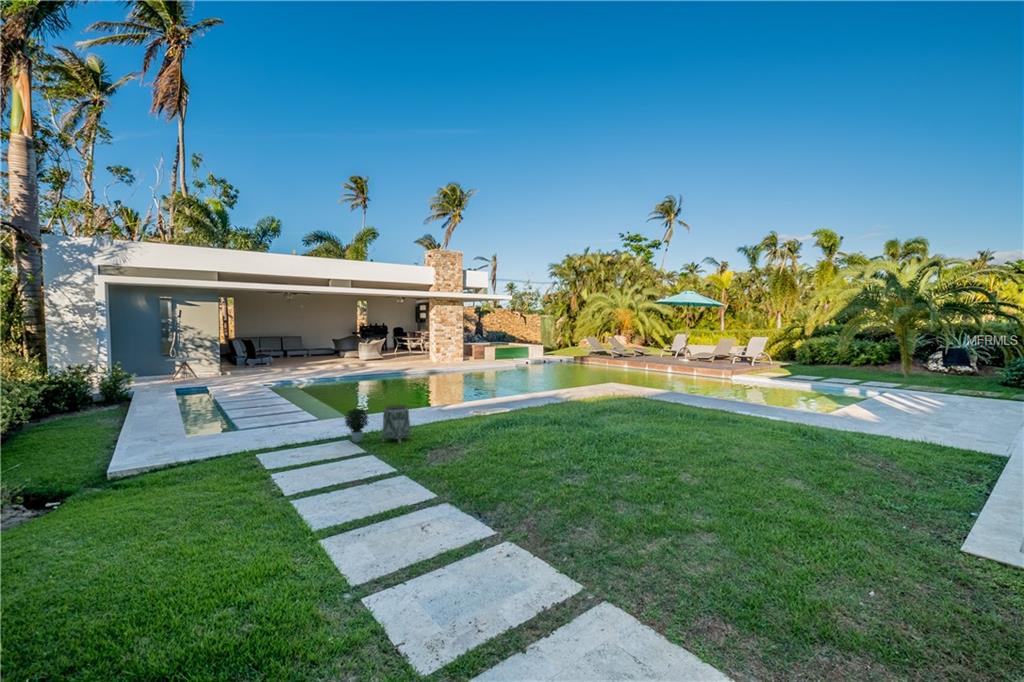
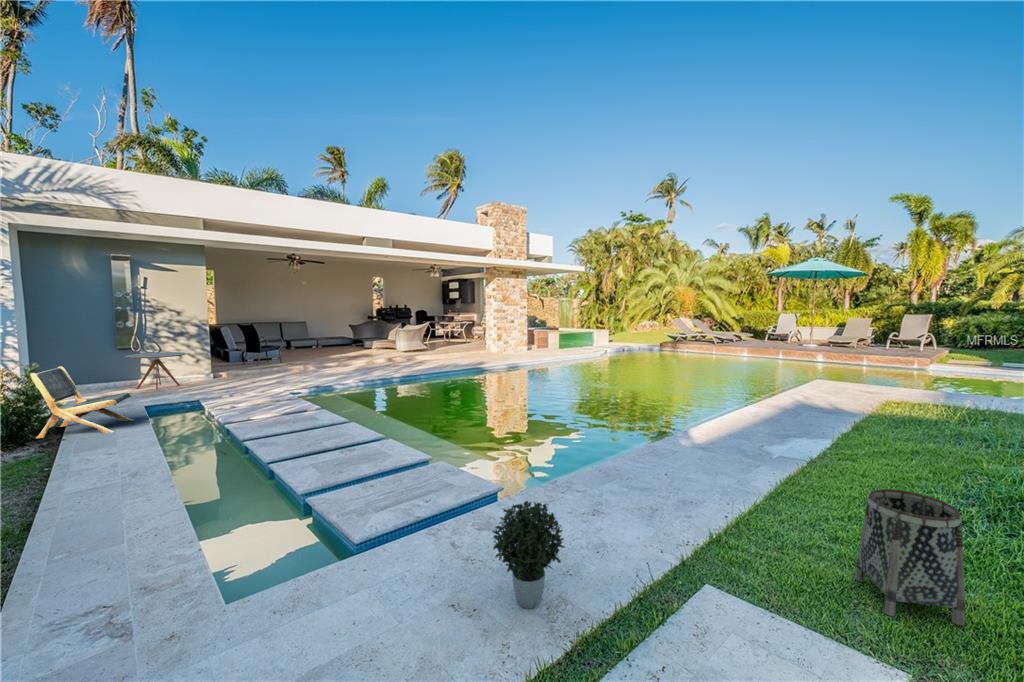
lounge chair: none [116,364,166,400] -> present [30,367,133,438]
potted plant: present [345,408,369,443] -> present [492,501,564,609]

